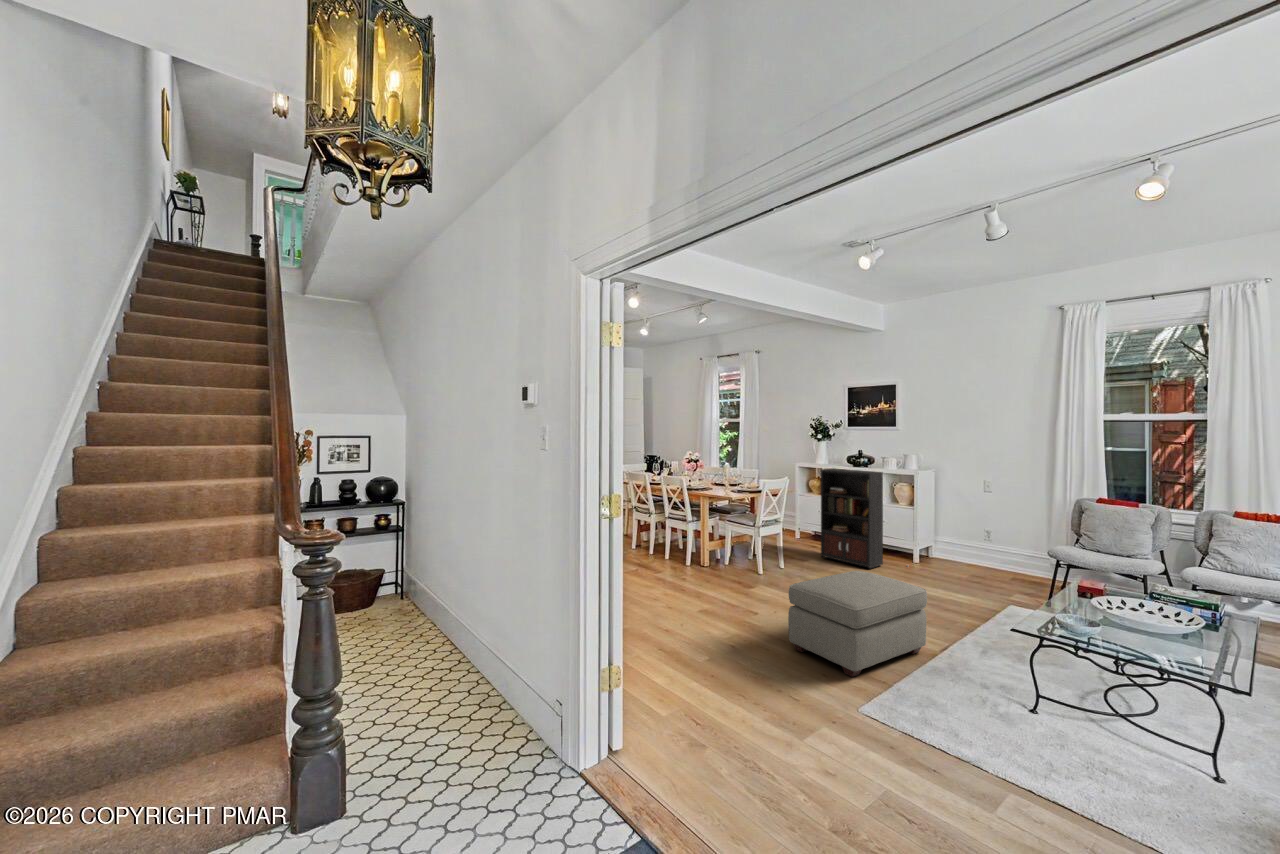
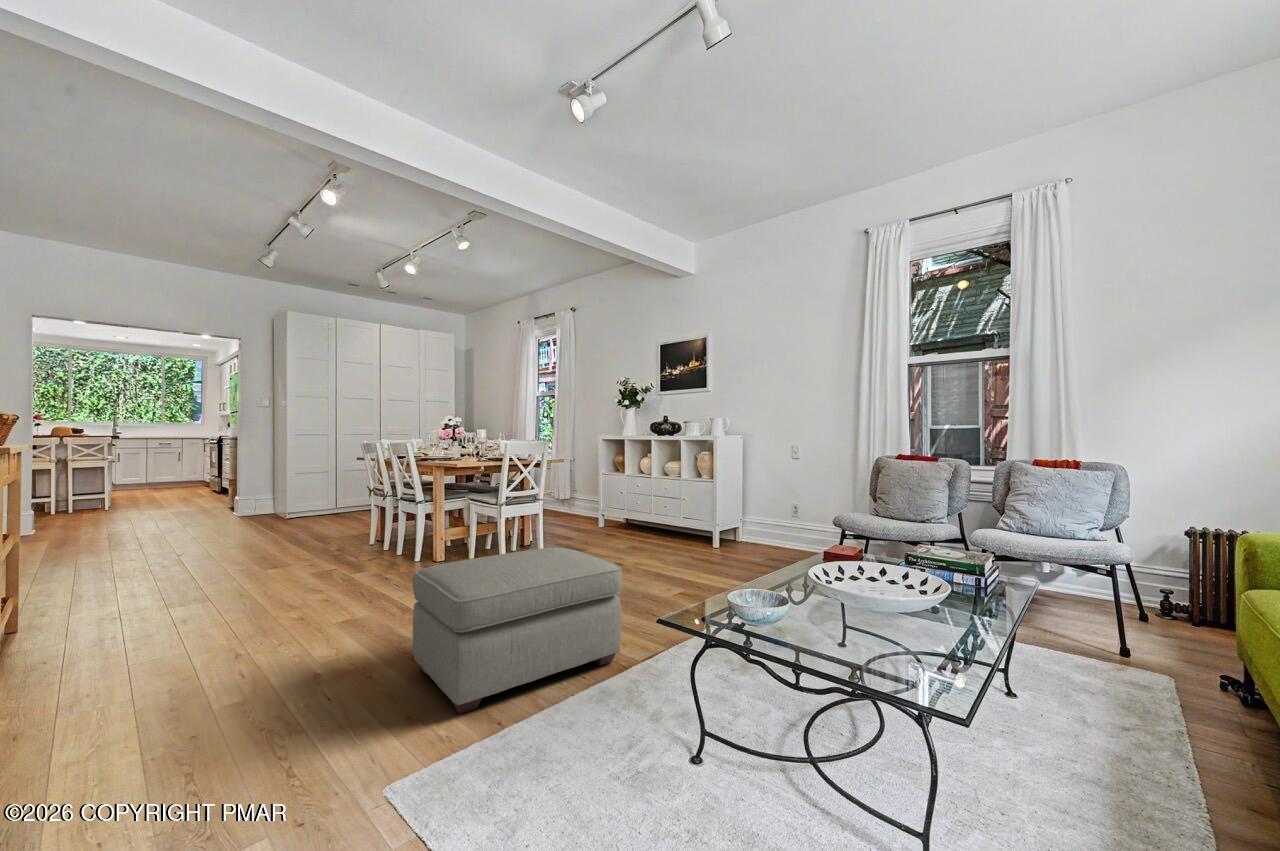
bookcase: present [821,468,883,568] -> none [606,434,703,554]

